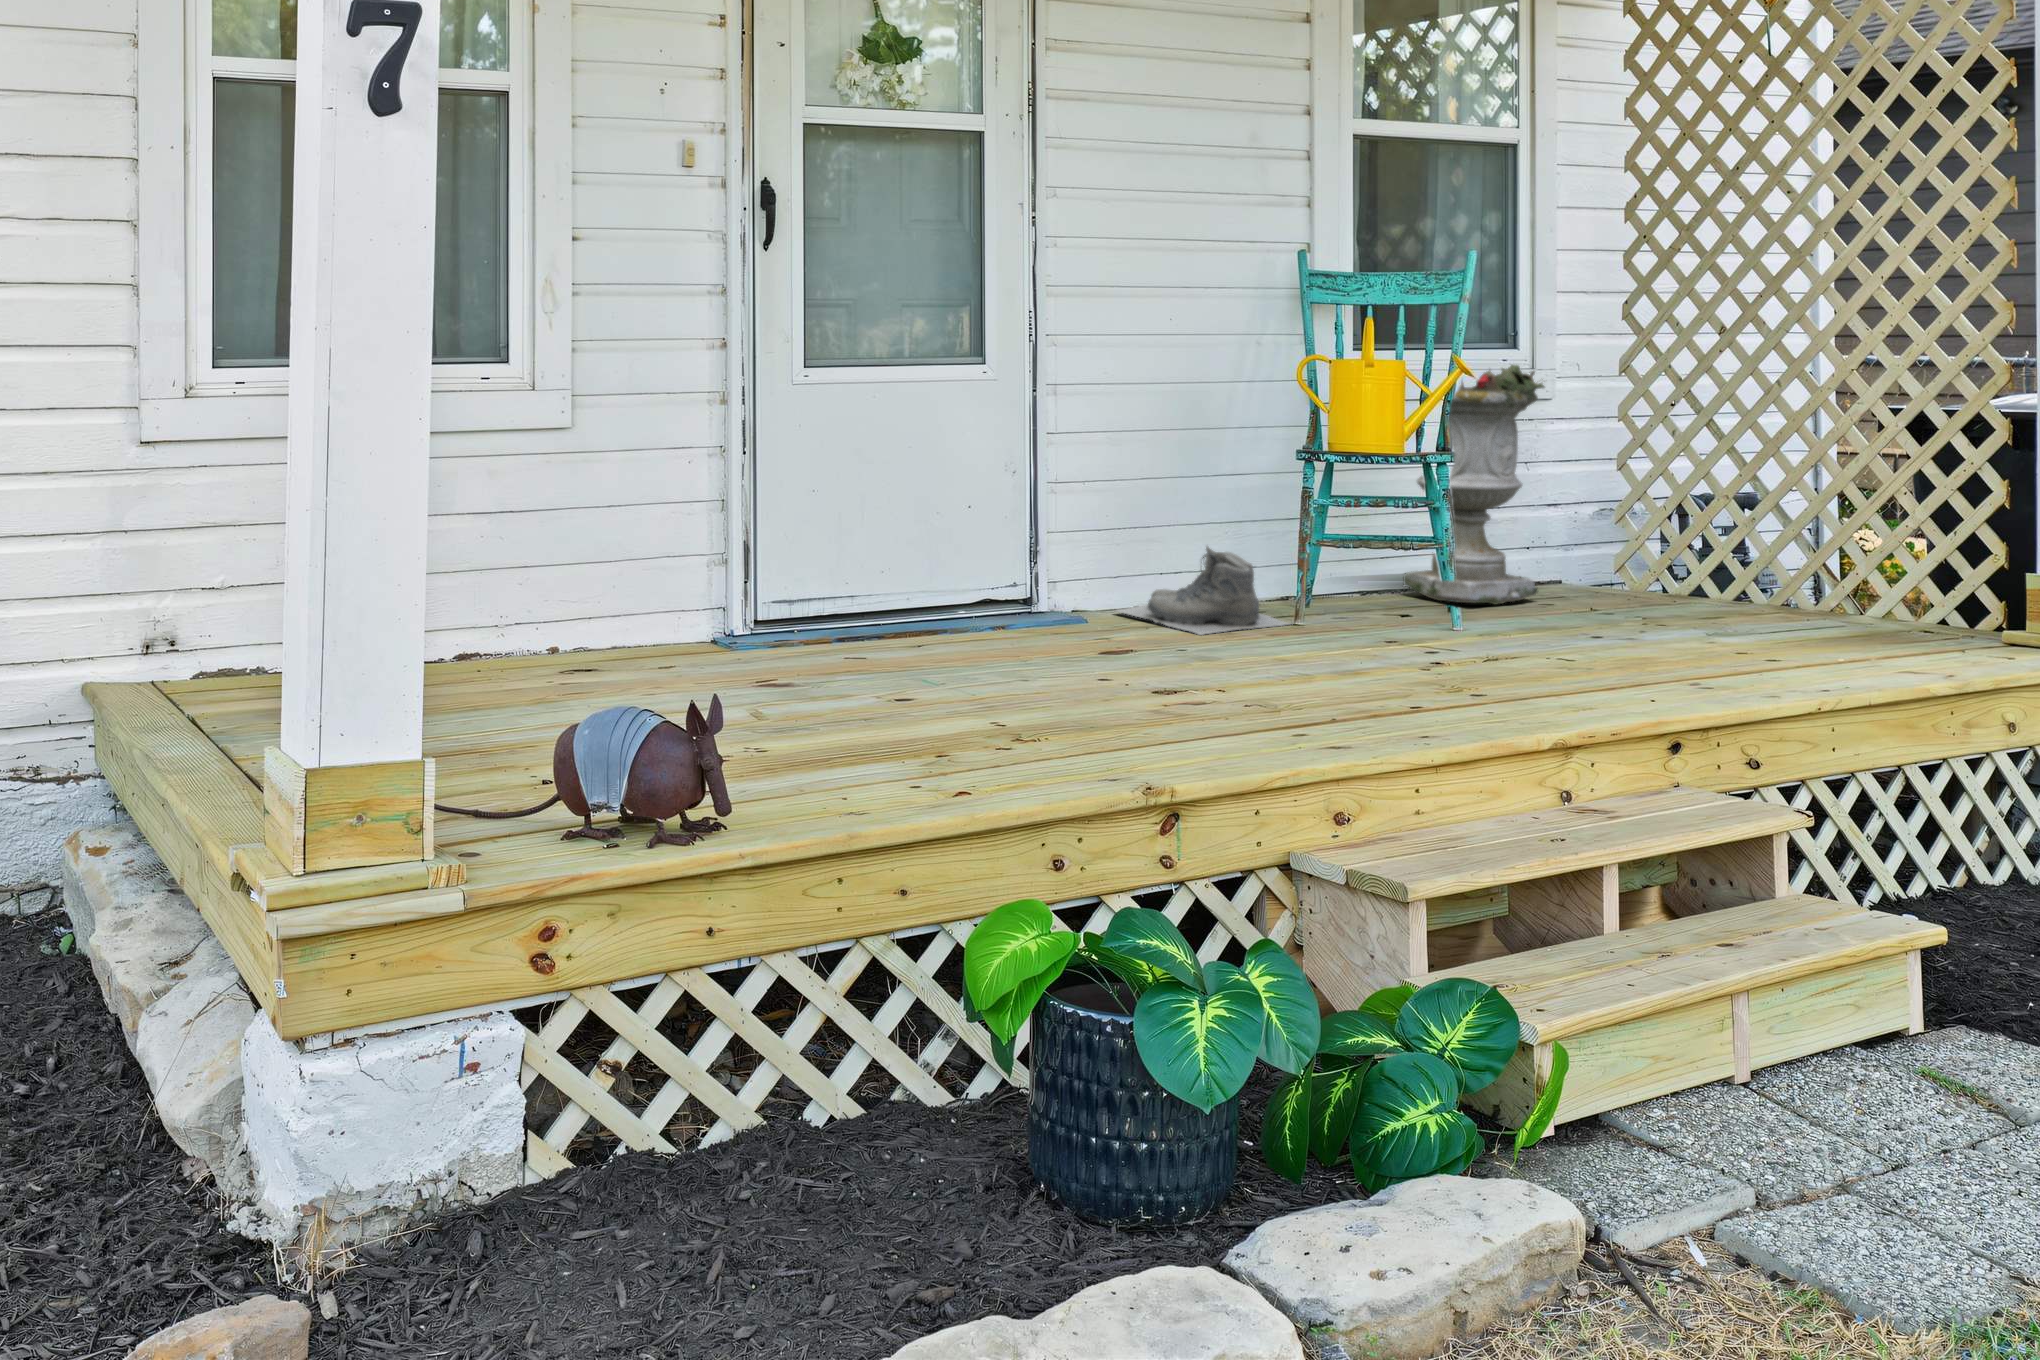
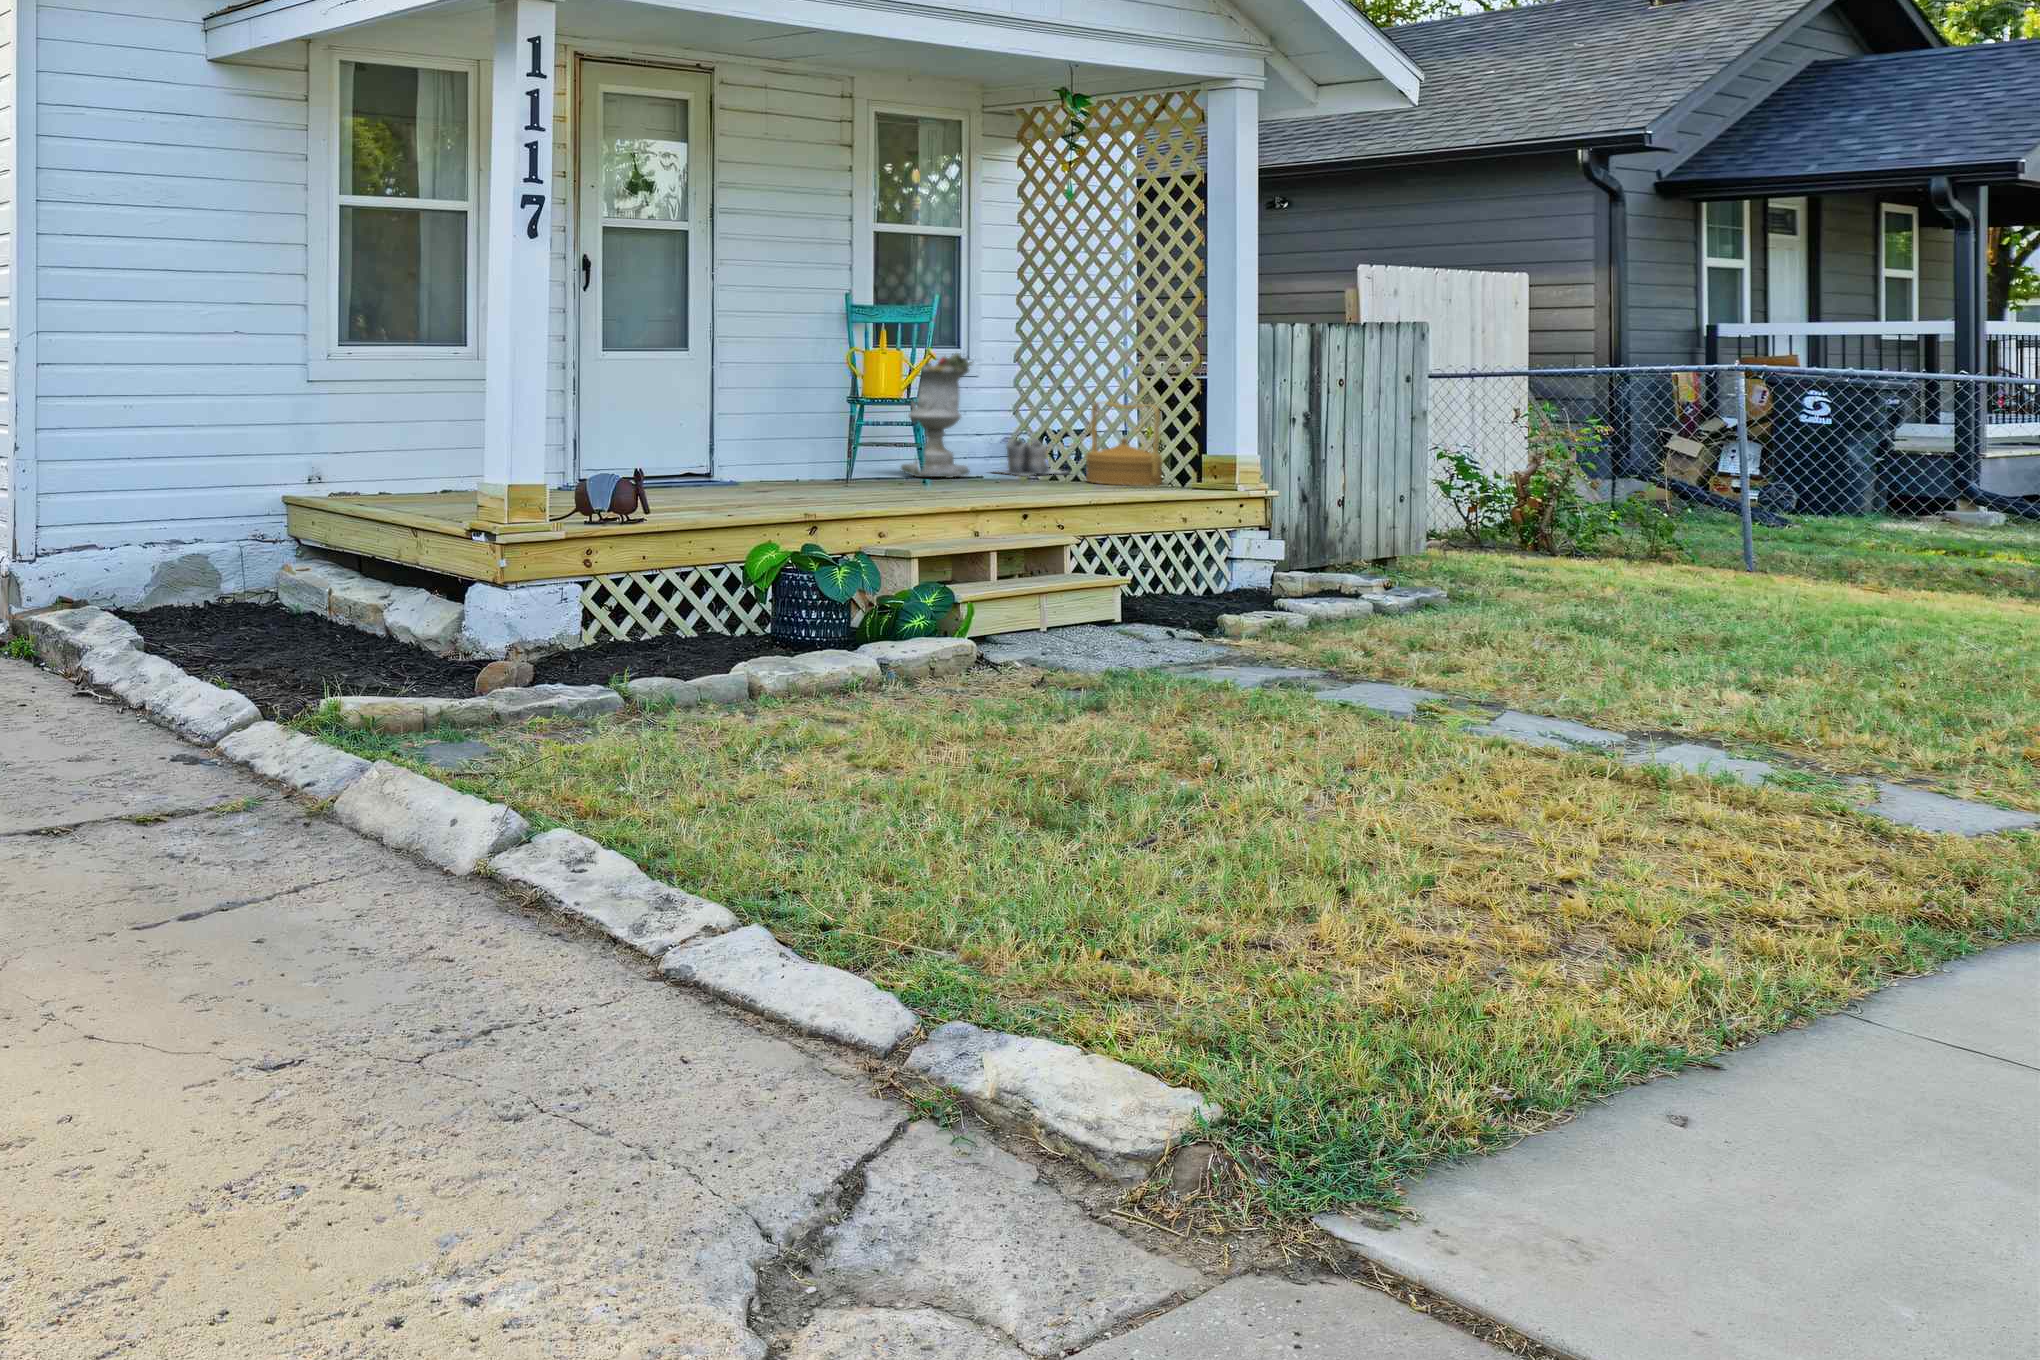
woven basket: none [1775,462,1945,641] -> present [1086,402,1163,486]
boots: present [1118,546,1289,635] -> present [998,439,1061,476]

